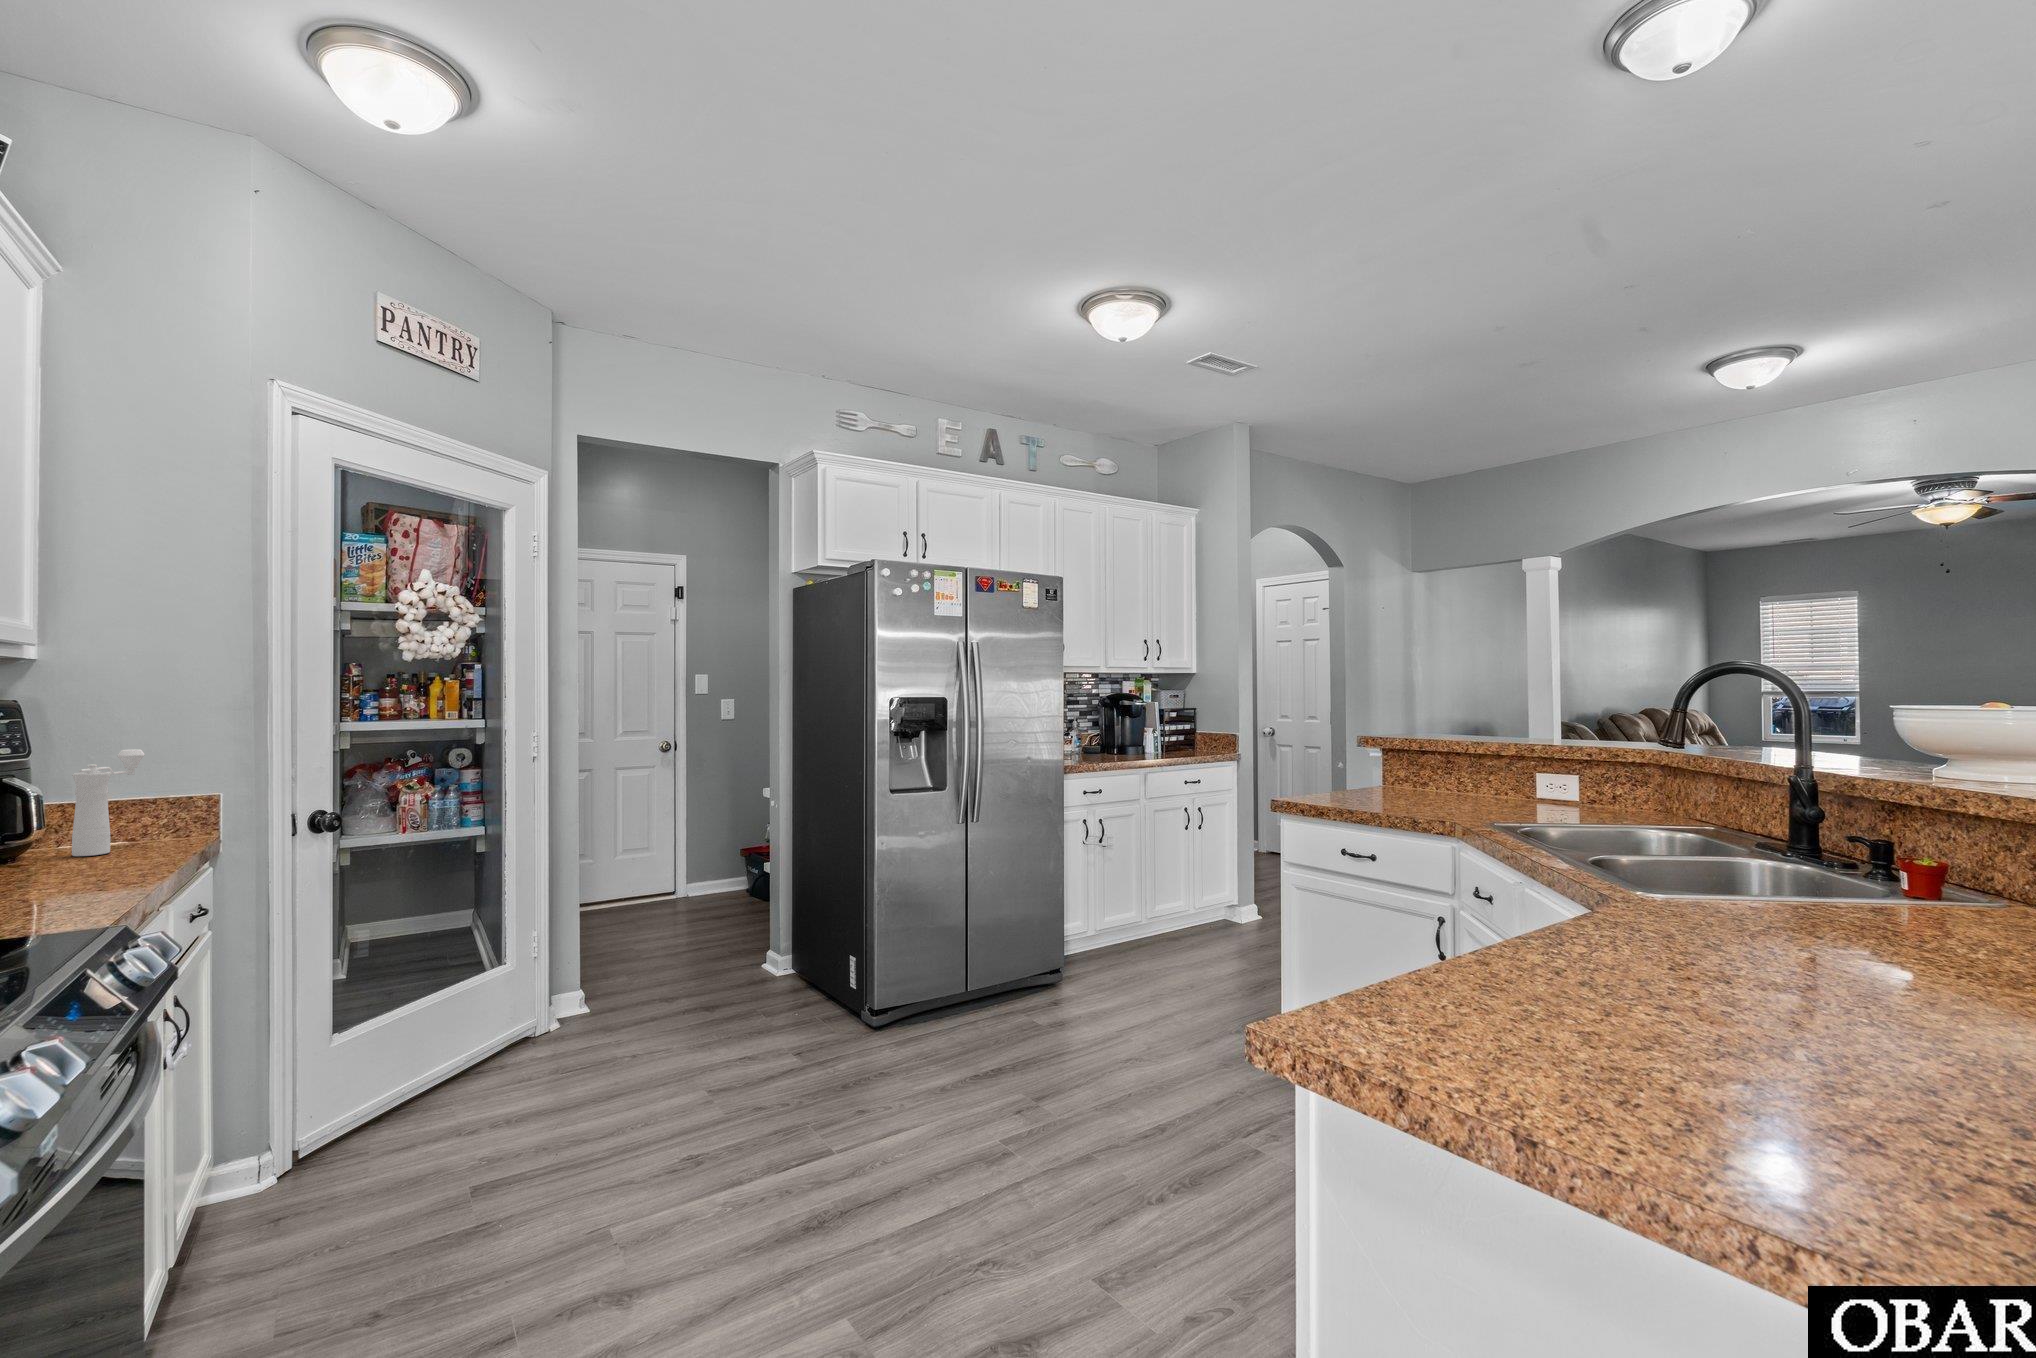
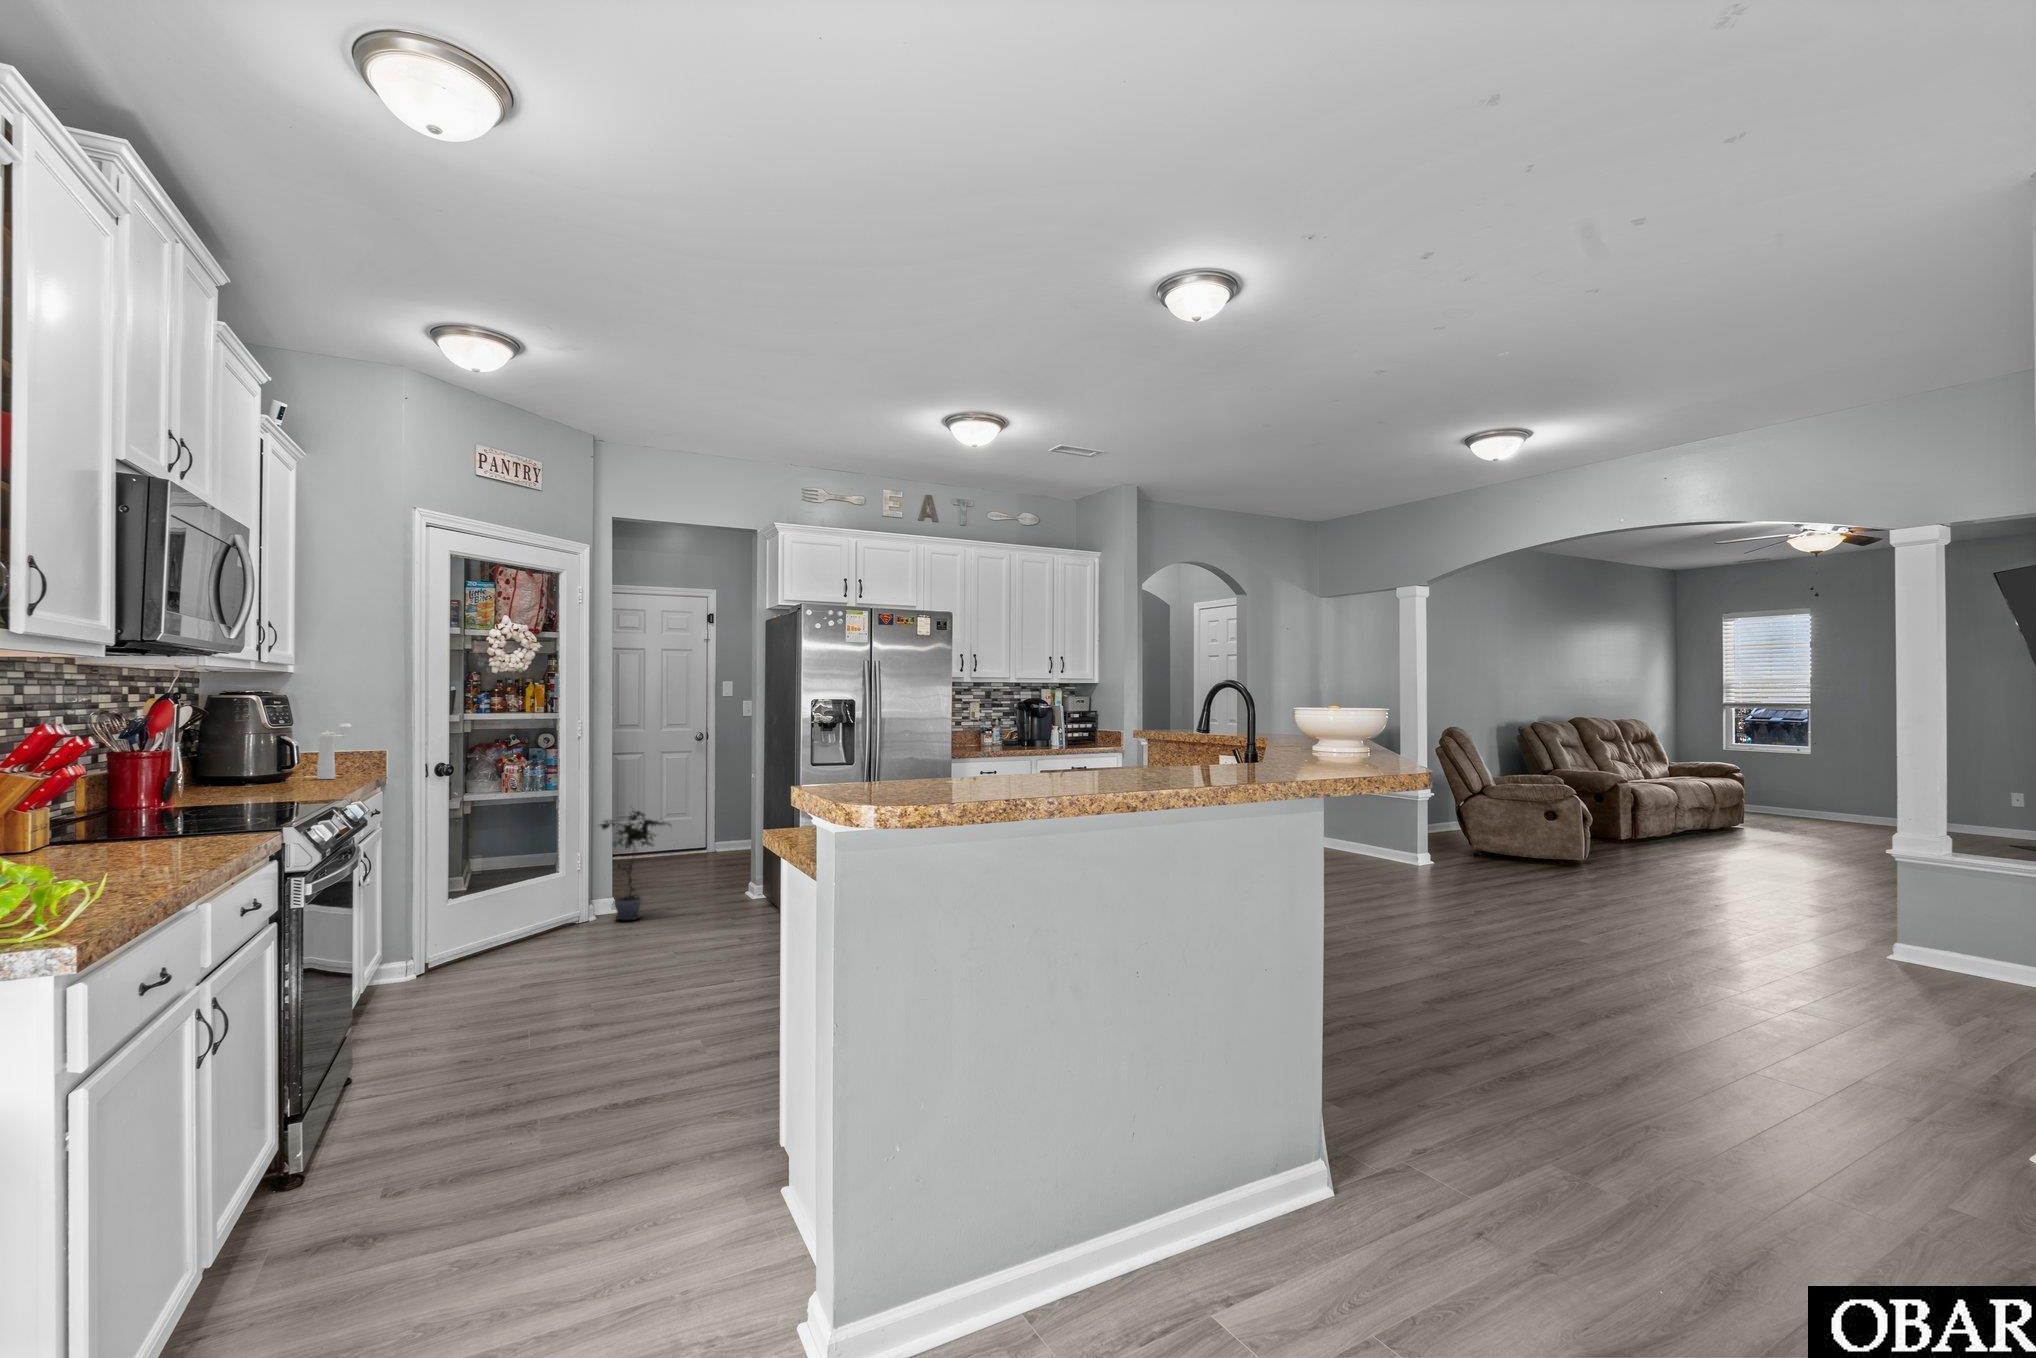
potted plant: none [560,857,676,1028] -> present [600,811,668,920]

